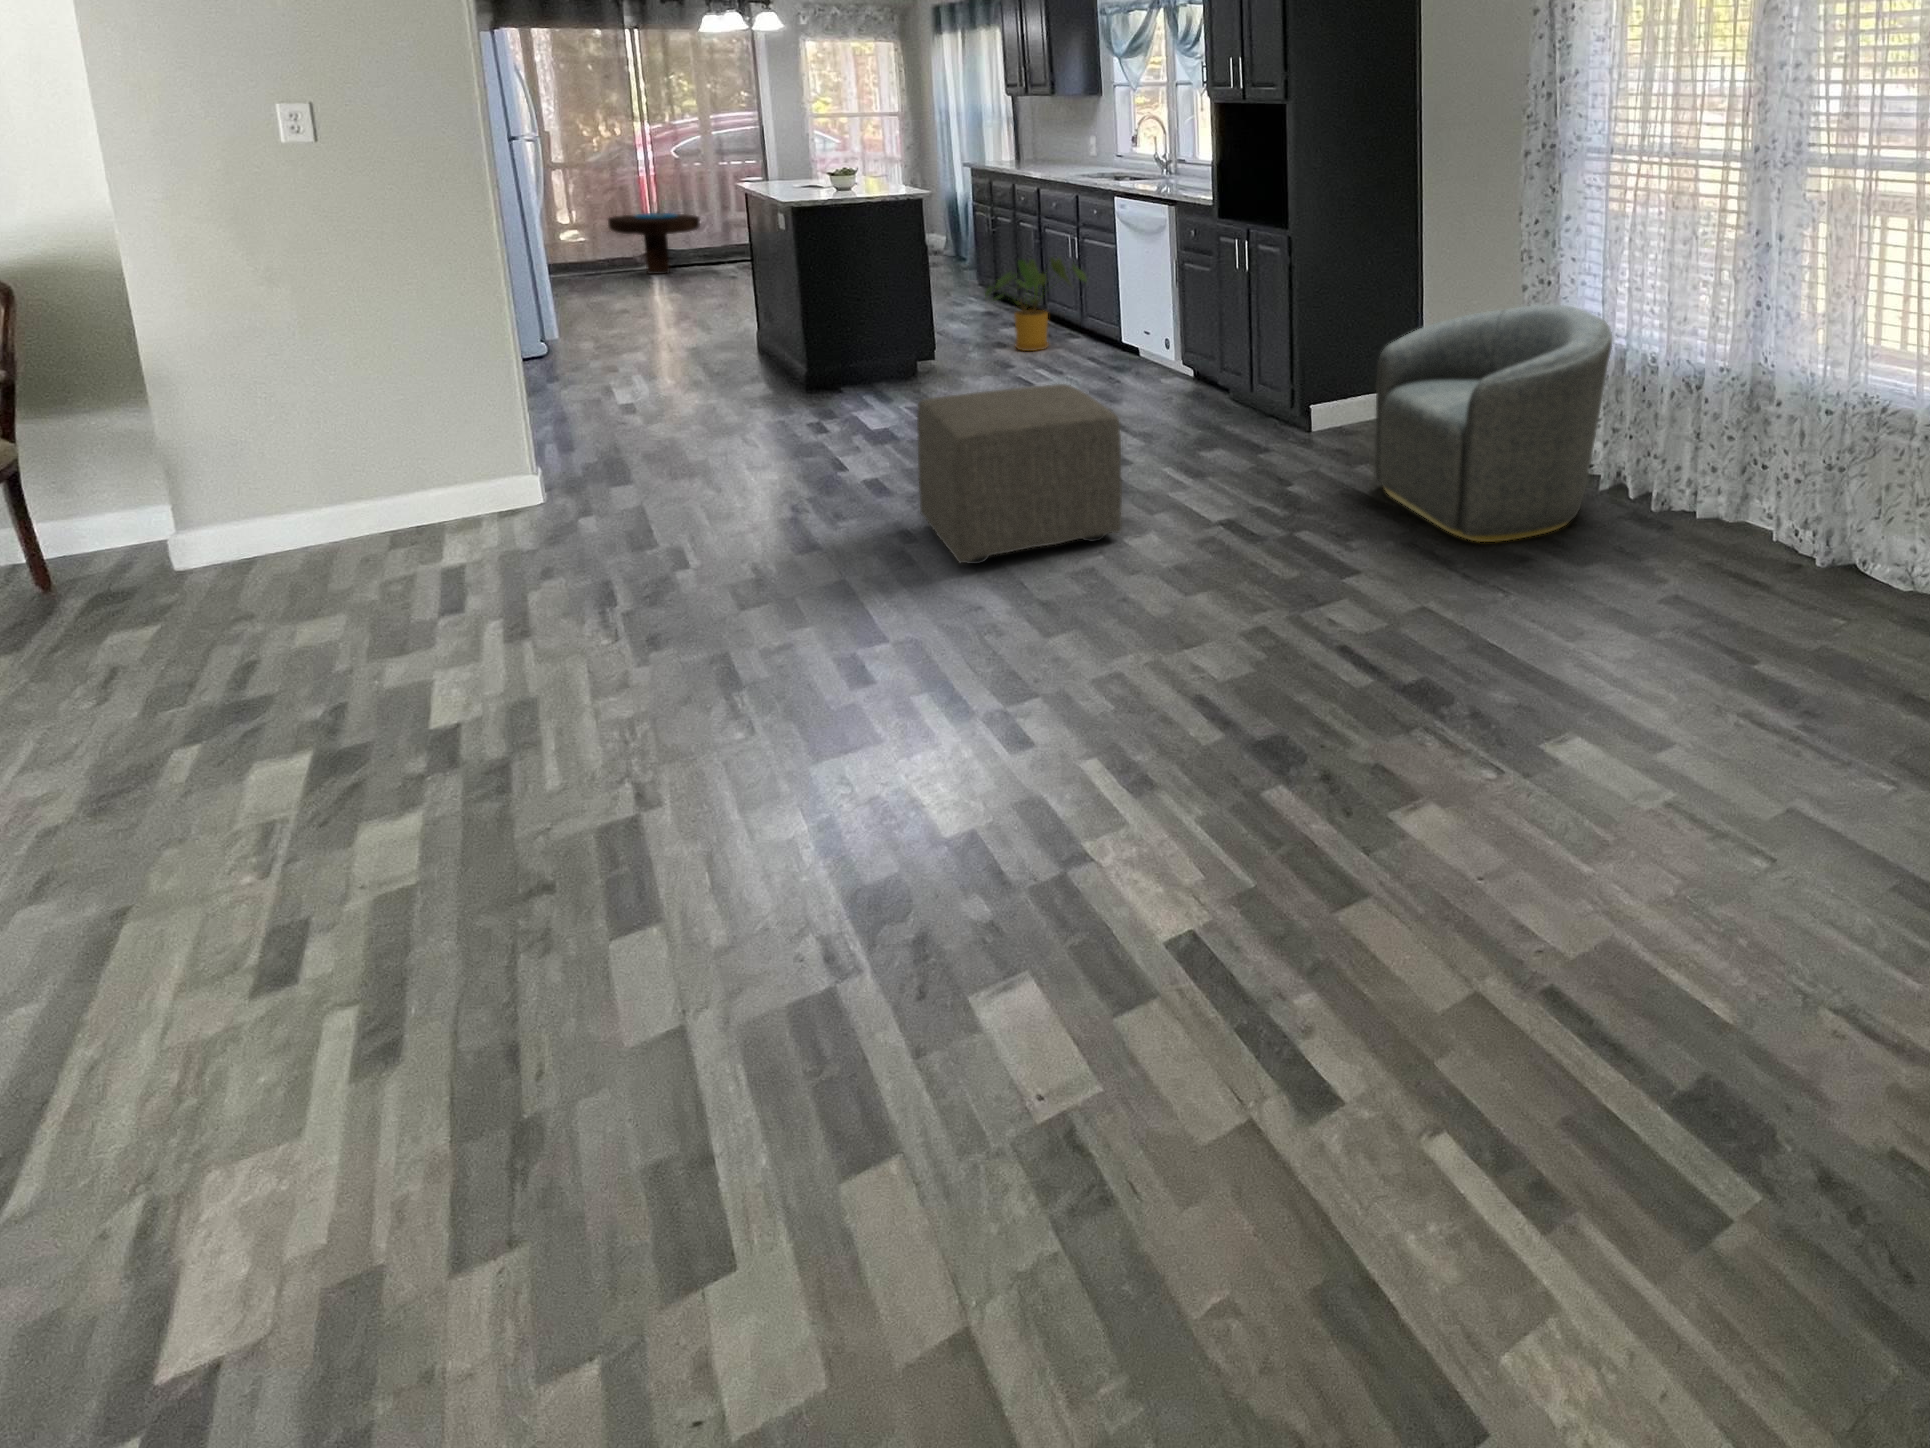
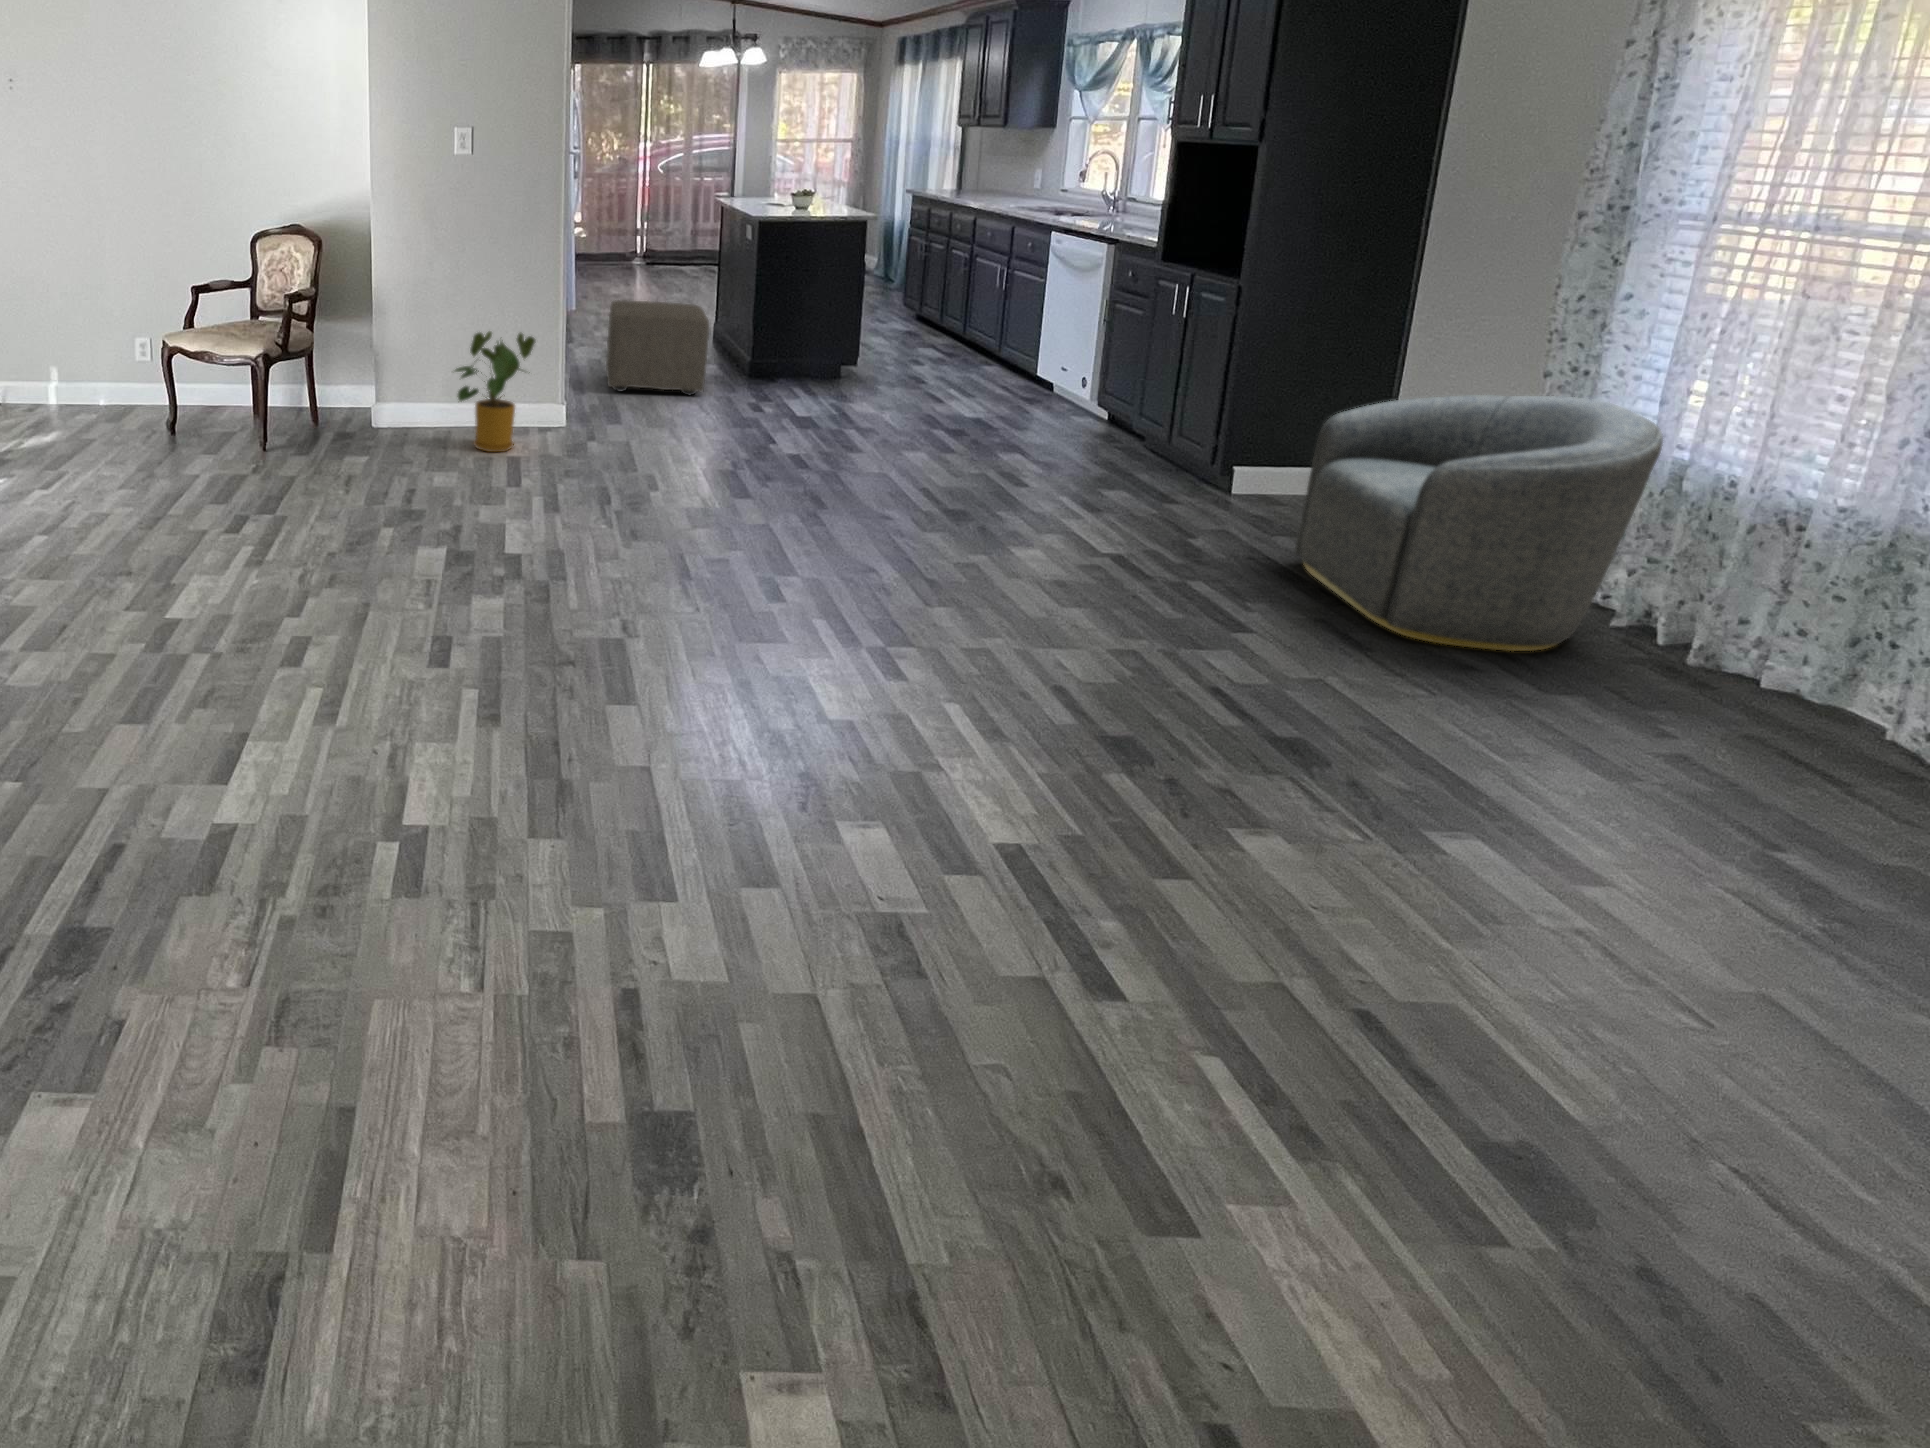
side table: present [608,213,700,274] -> none [608,220,673,272]
house plant: present [985,258,1087,351] -> present [455,331,535,452]
ottoman: present [917,384,1122,564] -> present [606,300,709,395]

